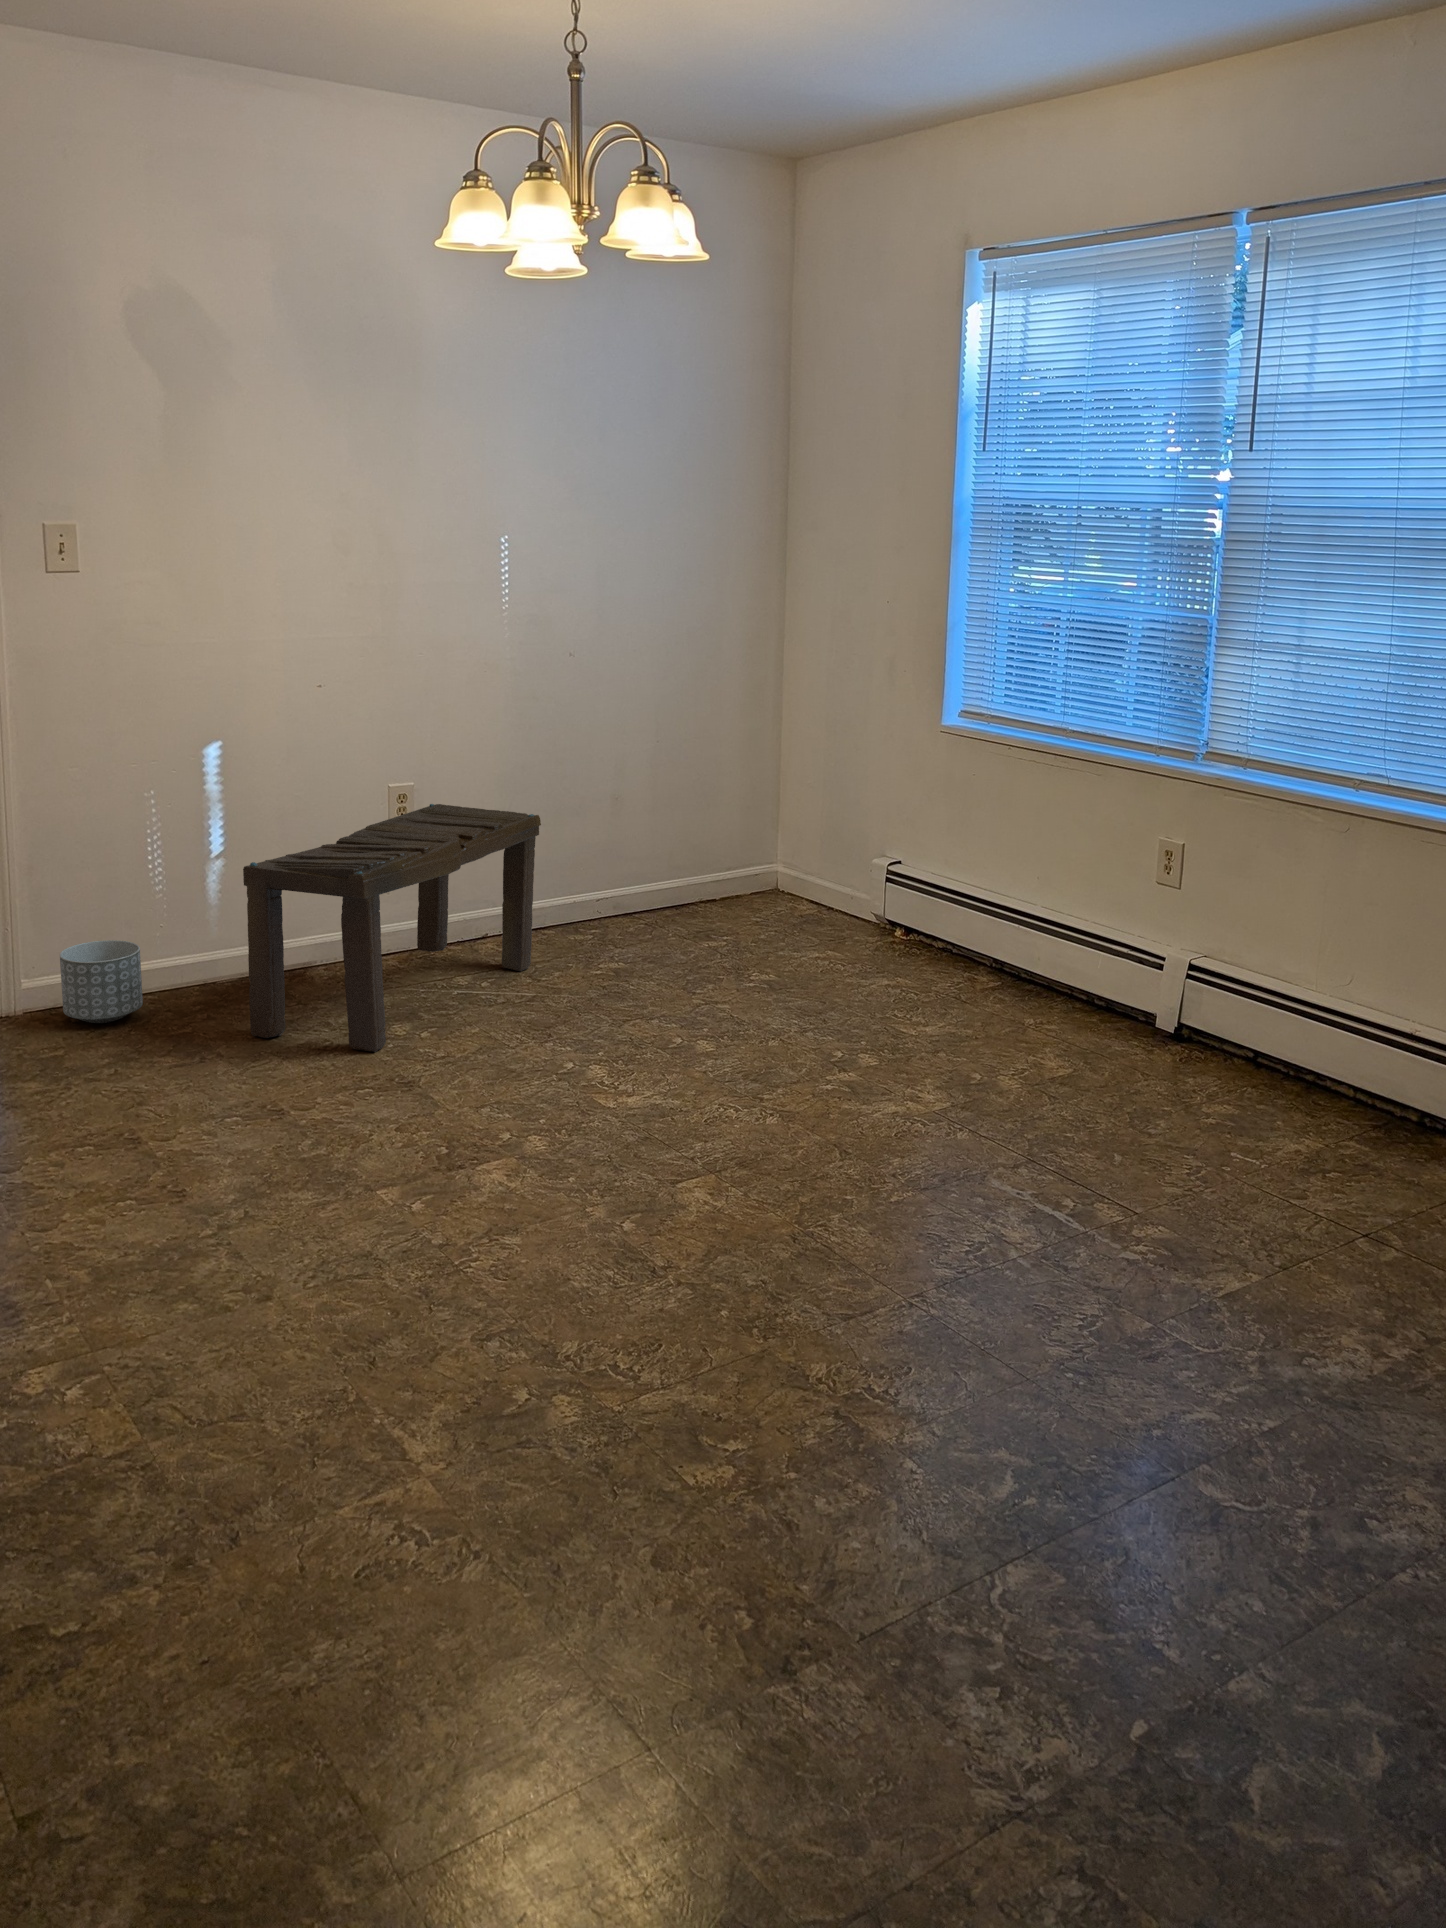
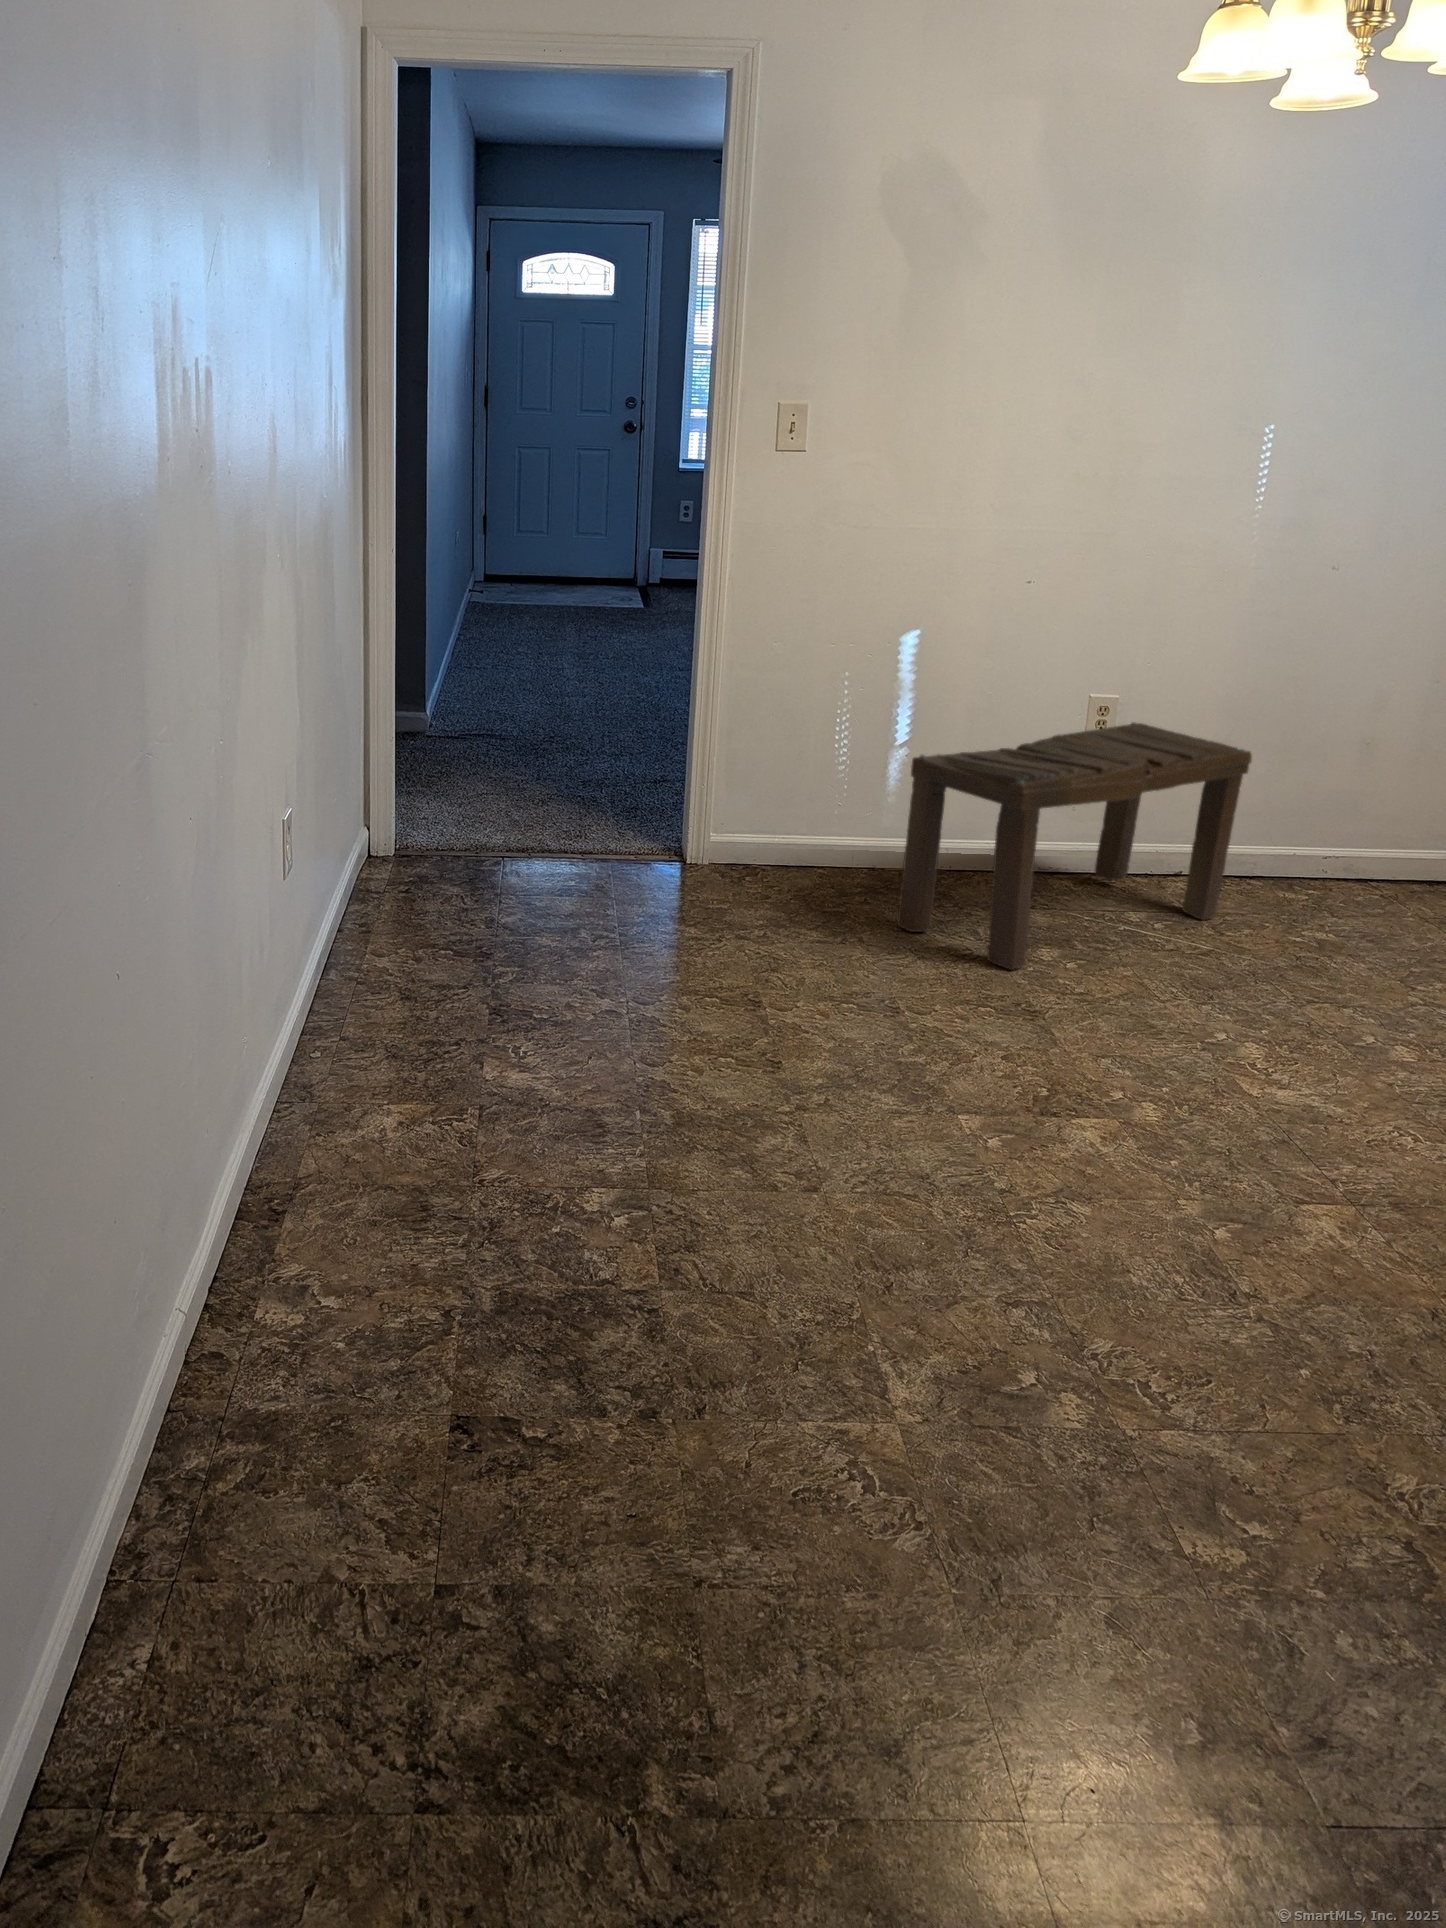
planter: present [60,940,143,1023] -> none [739,806,813,885]

